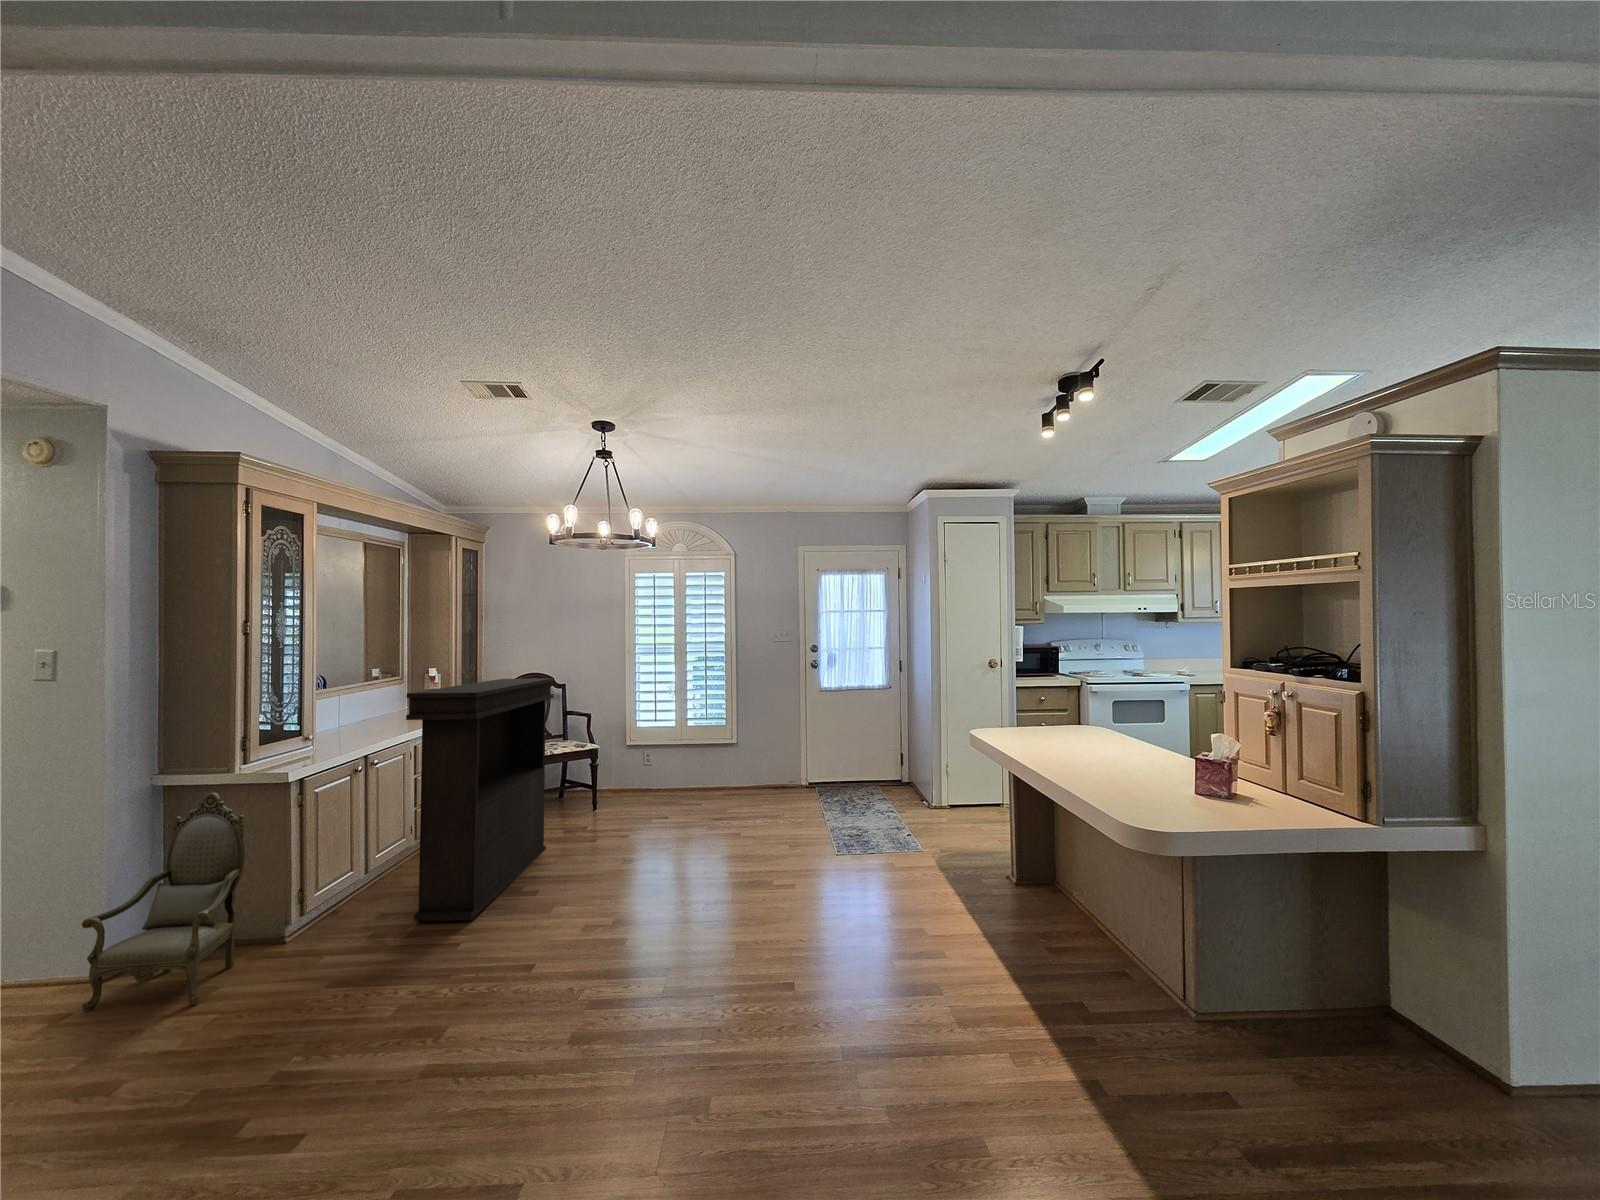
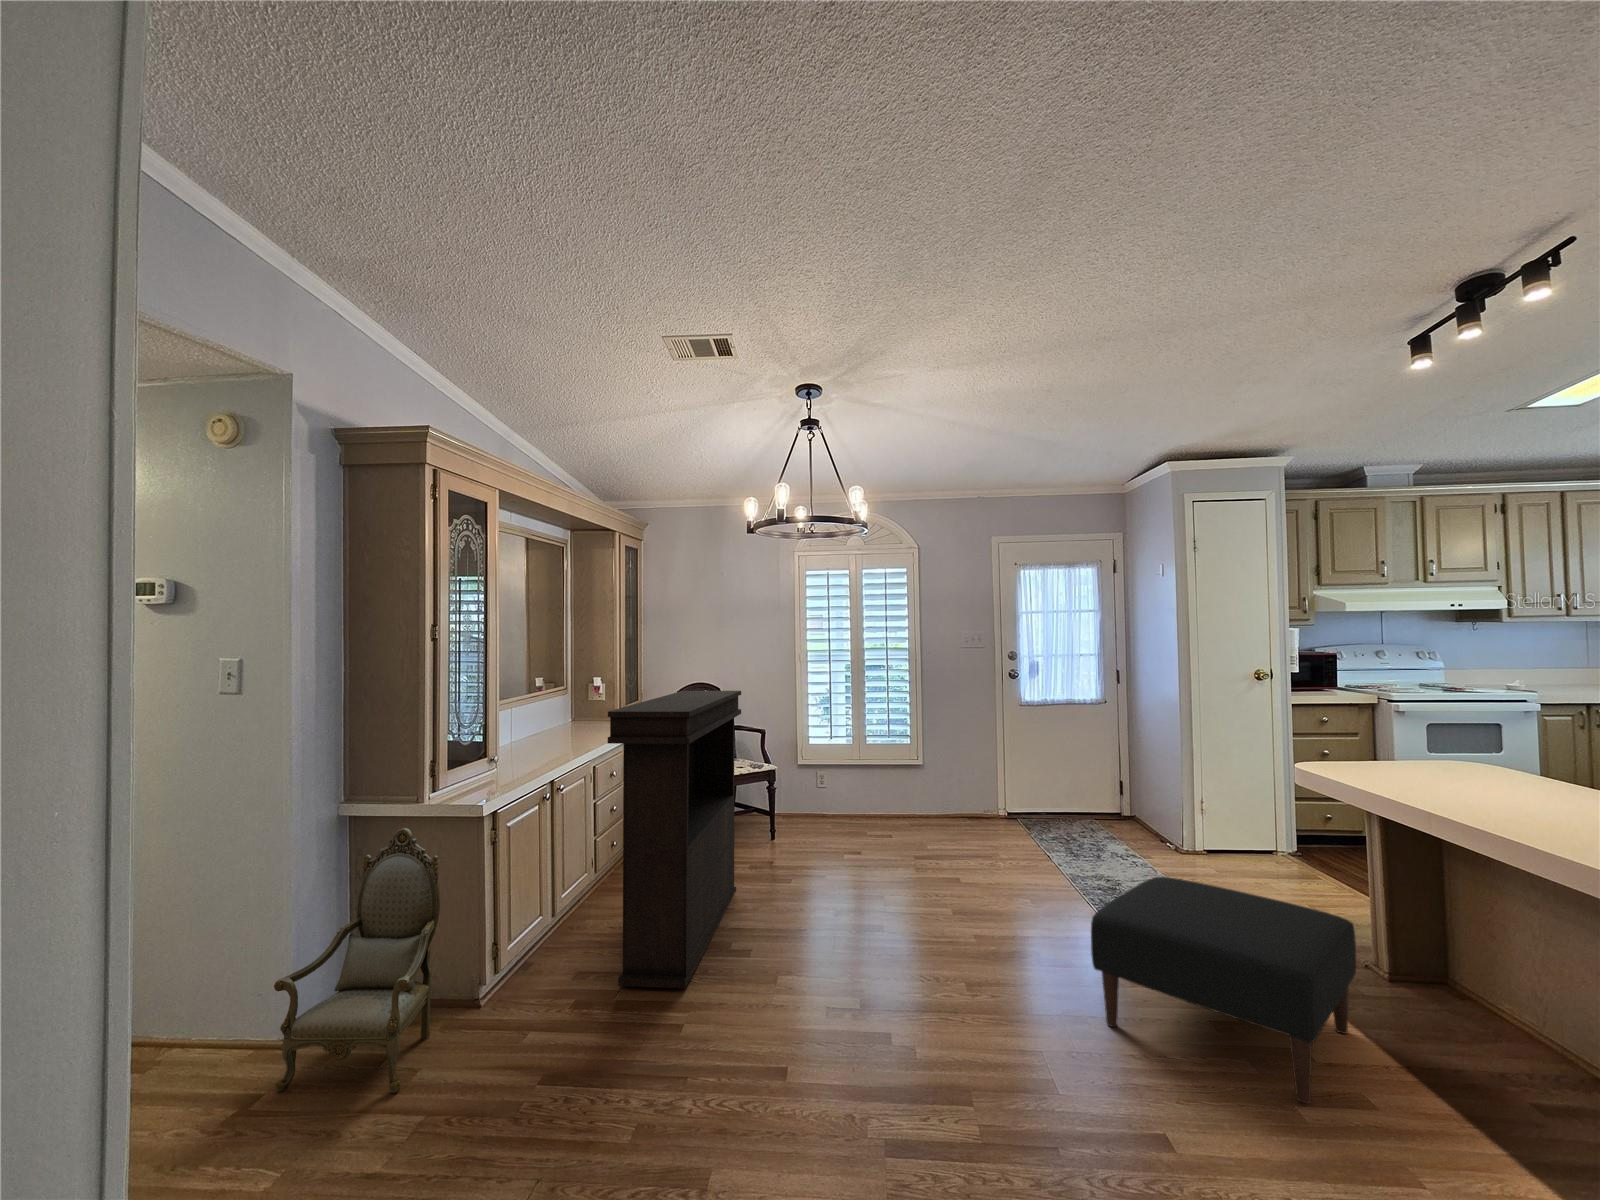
ottoman: none [788,816,976,962] -> present [1091,877,1356,1103]

